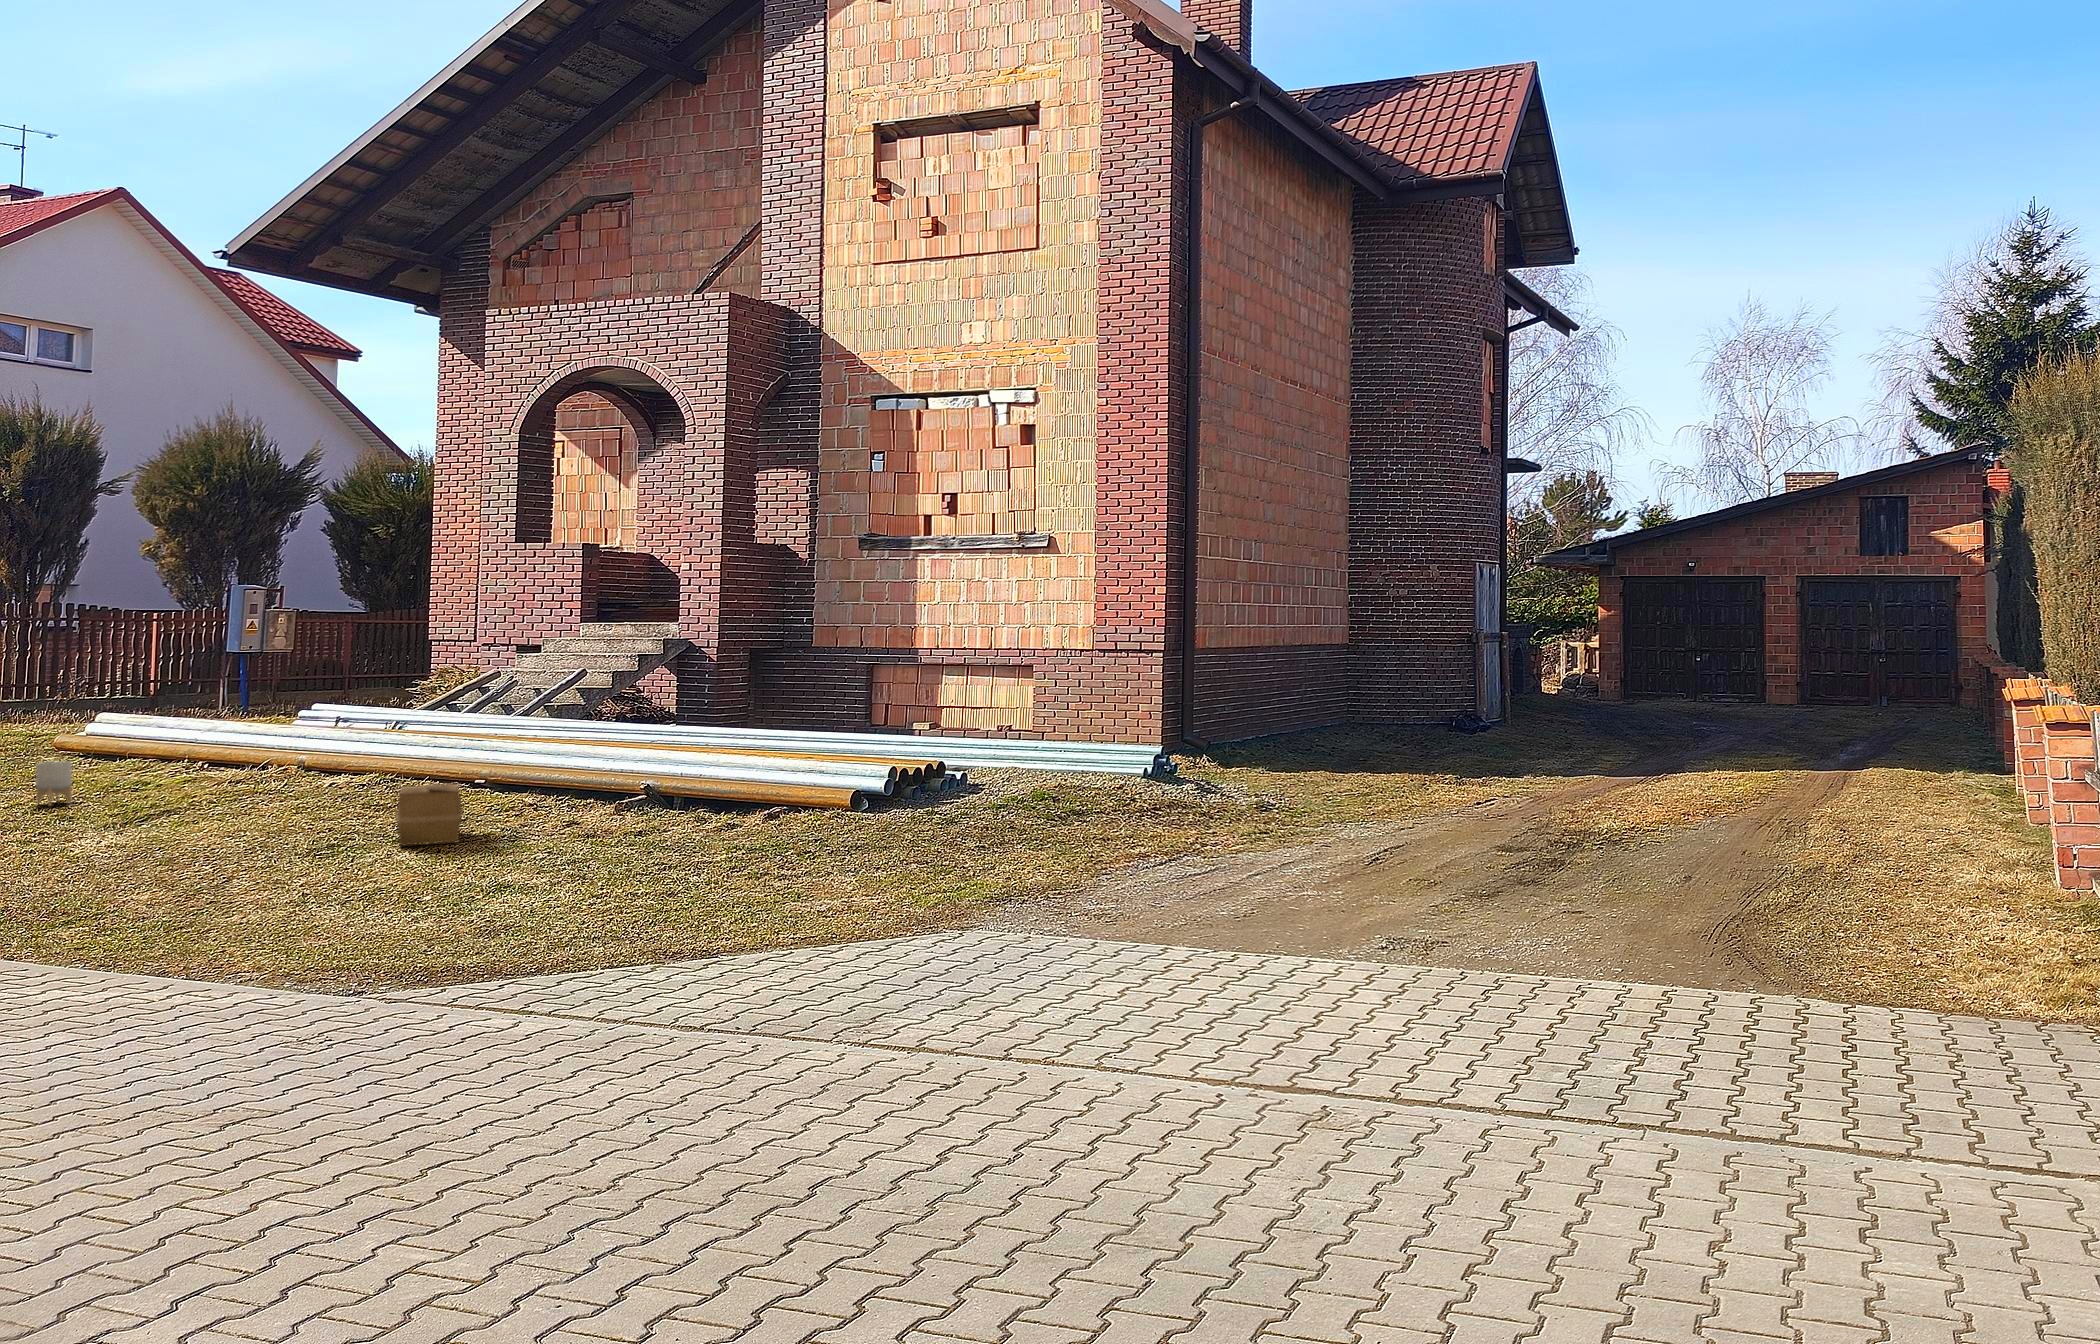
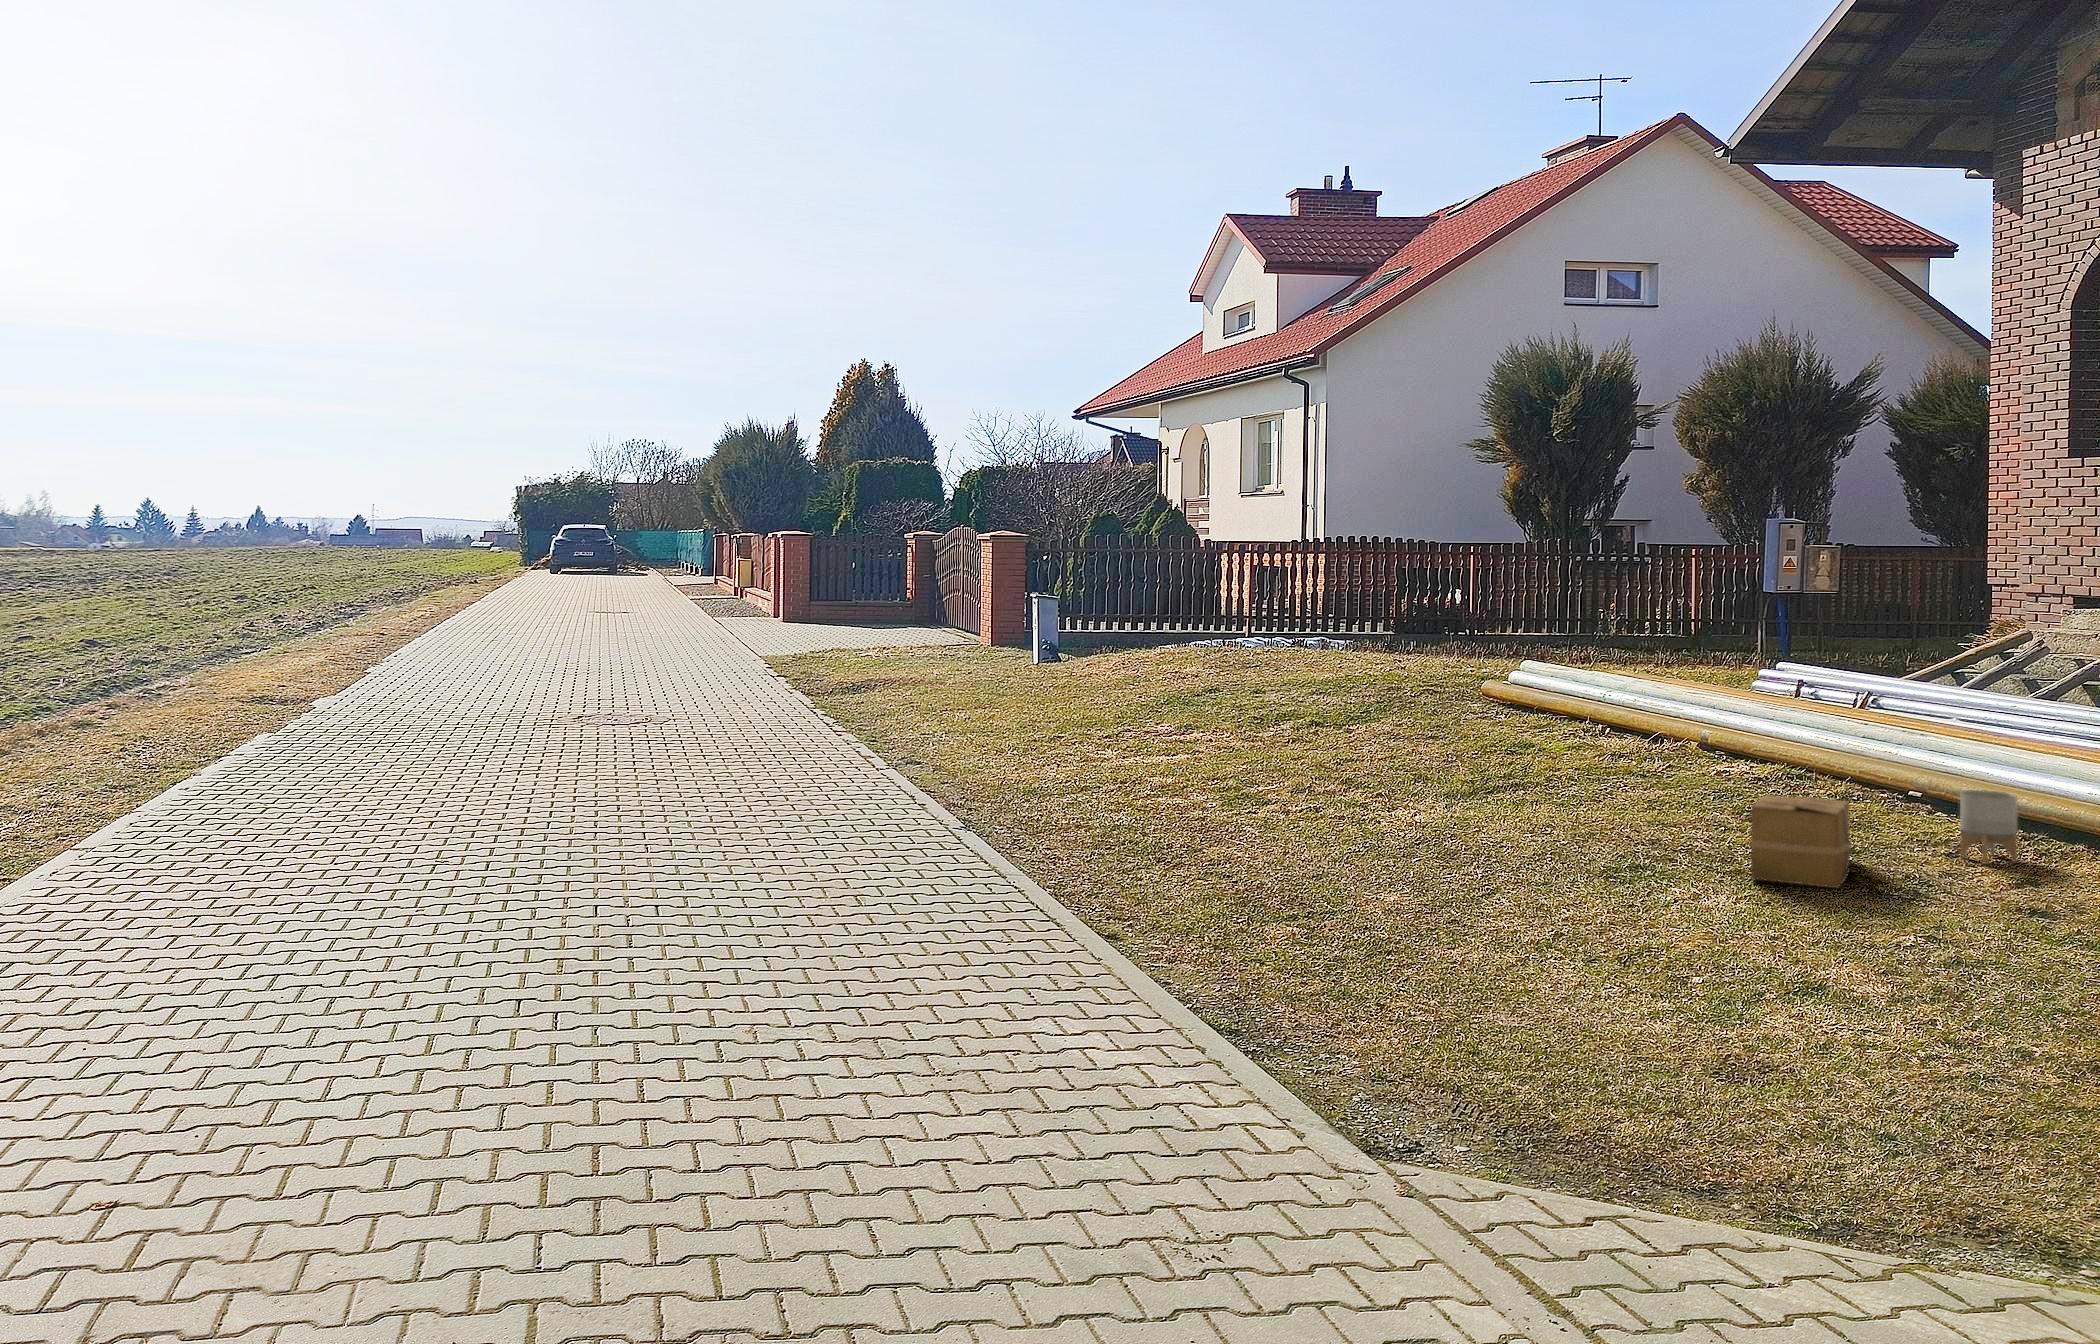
planter: present [36,761,72,806] -> present [1960,790,2018,864]

